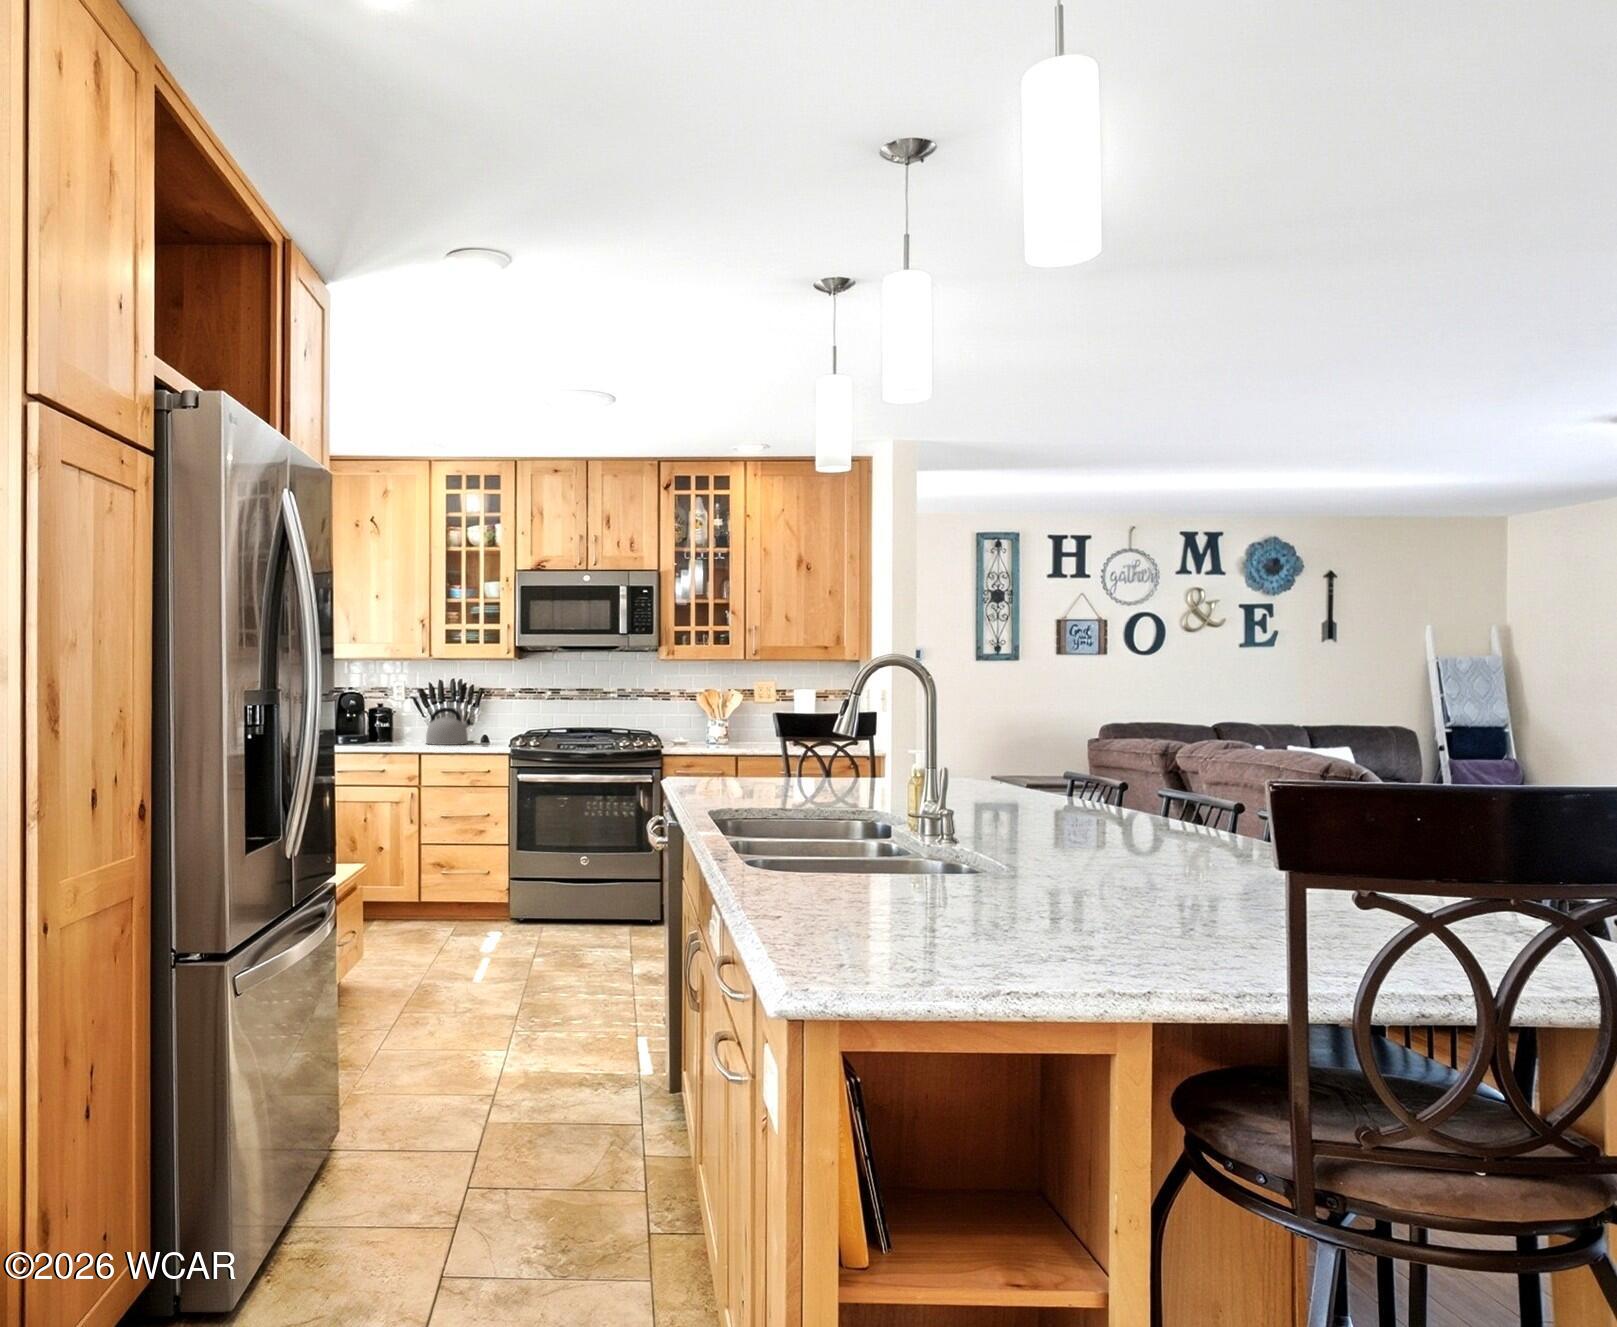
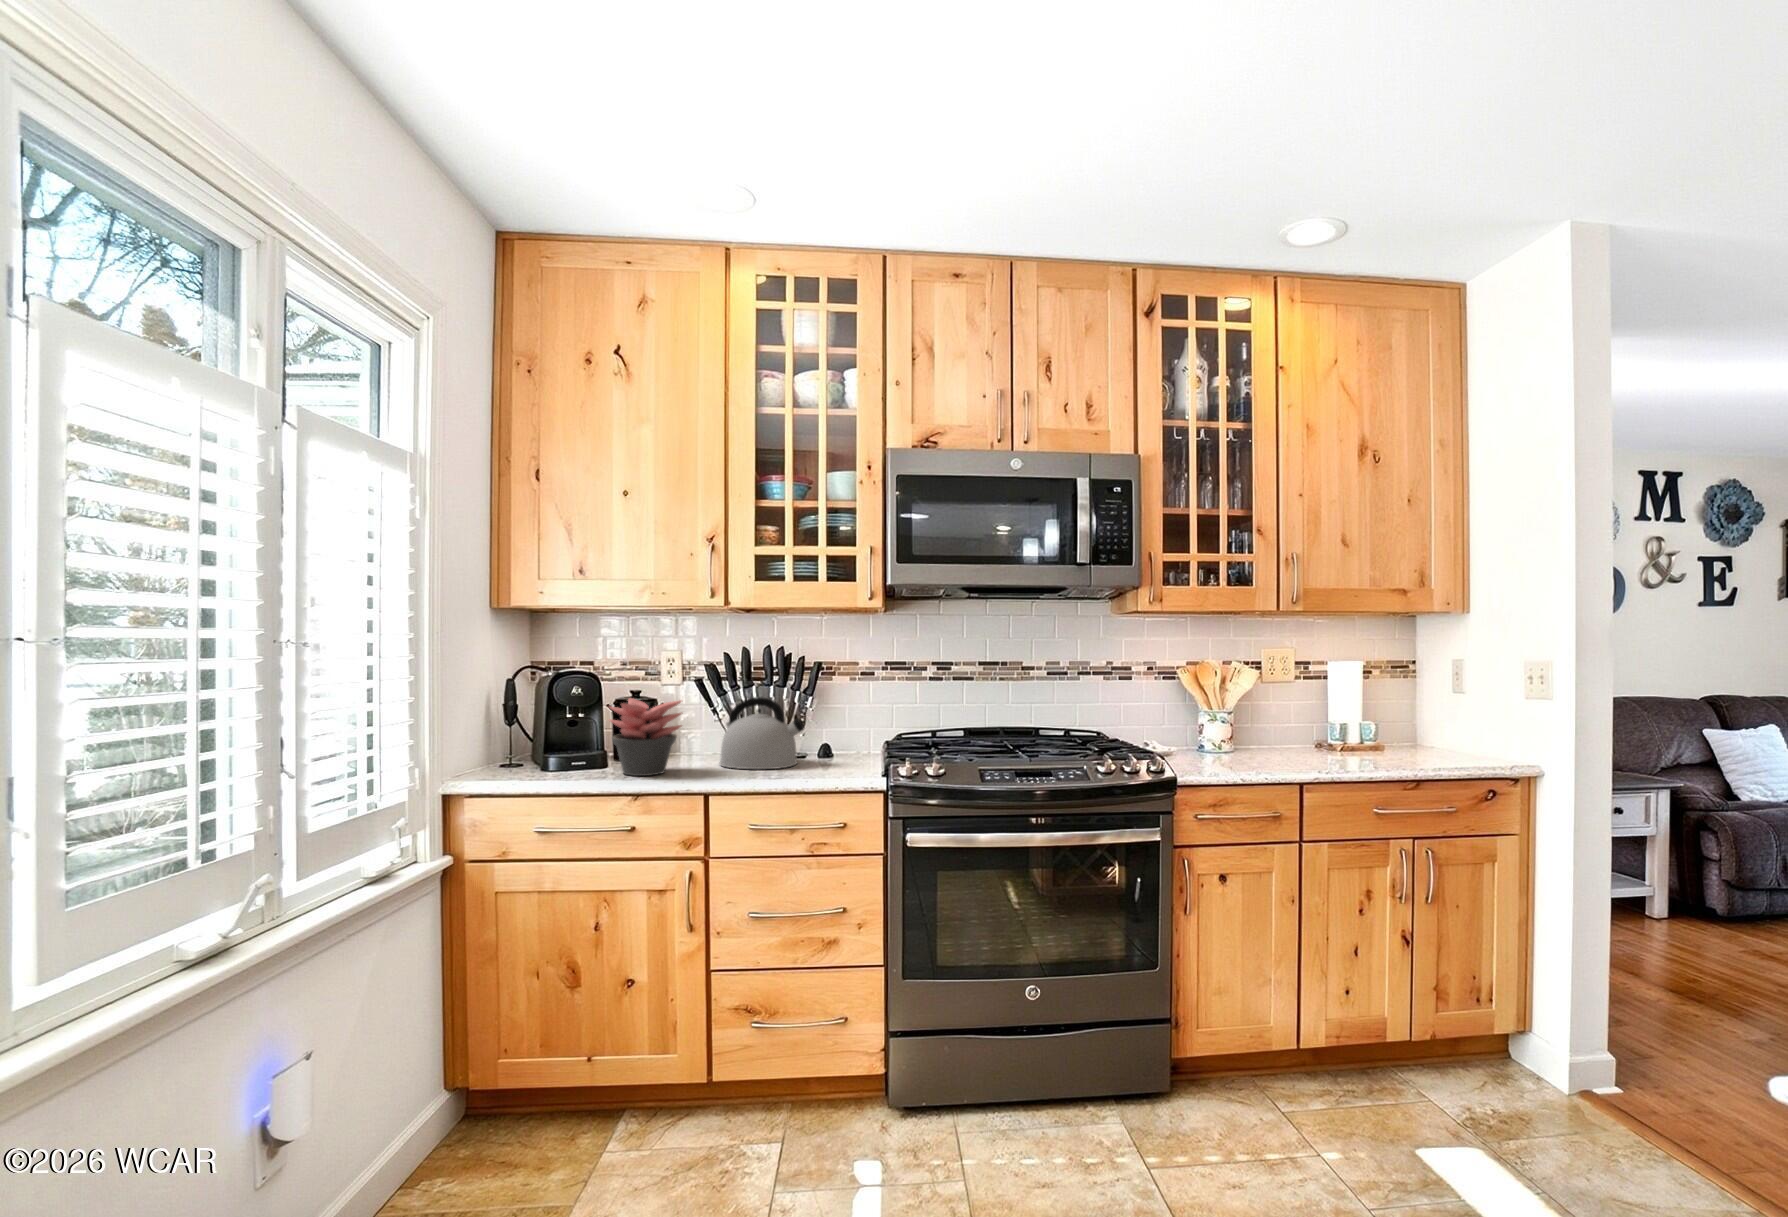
succulent plant: none [367,707,406,746] -> present [609,698,682,776]

